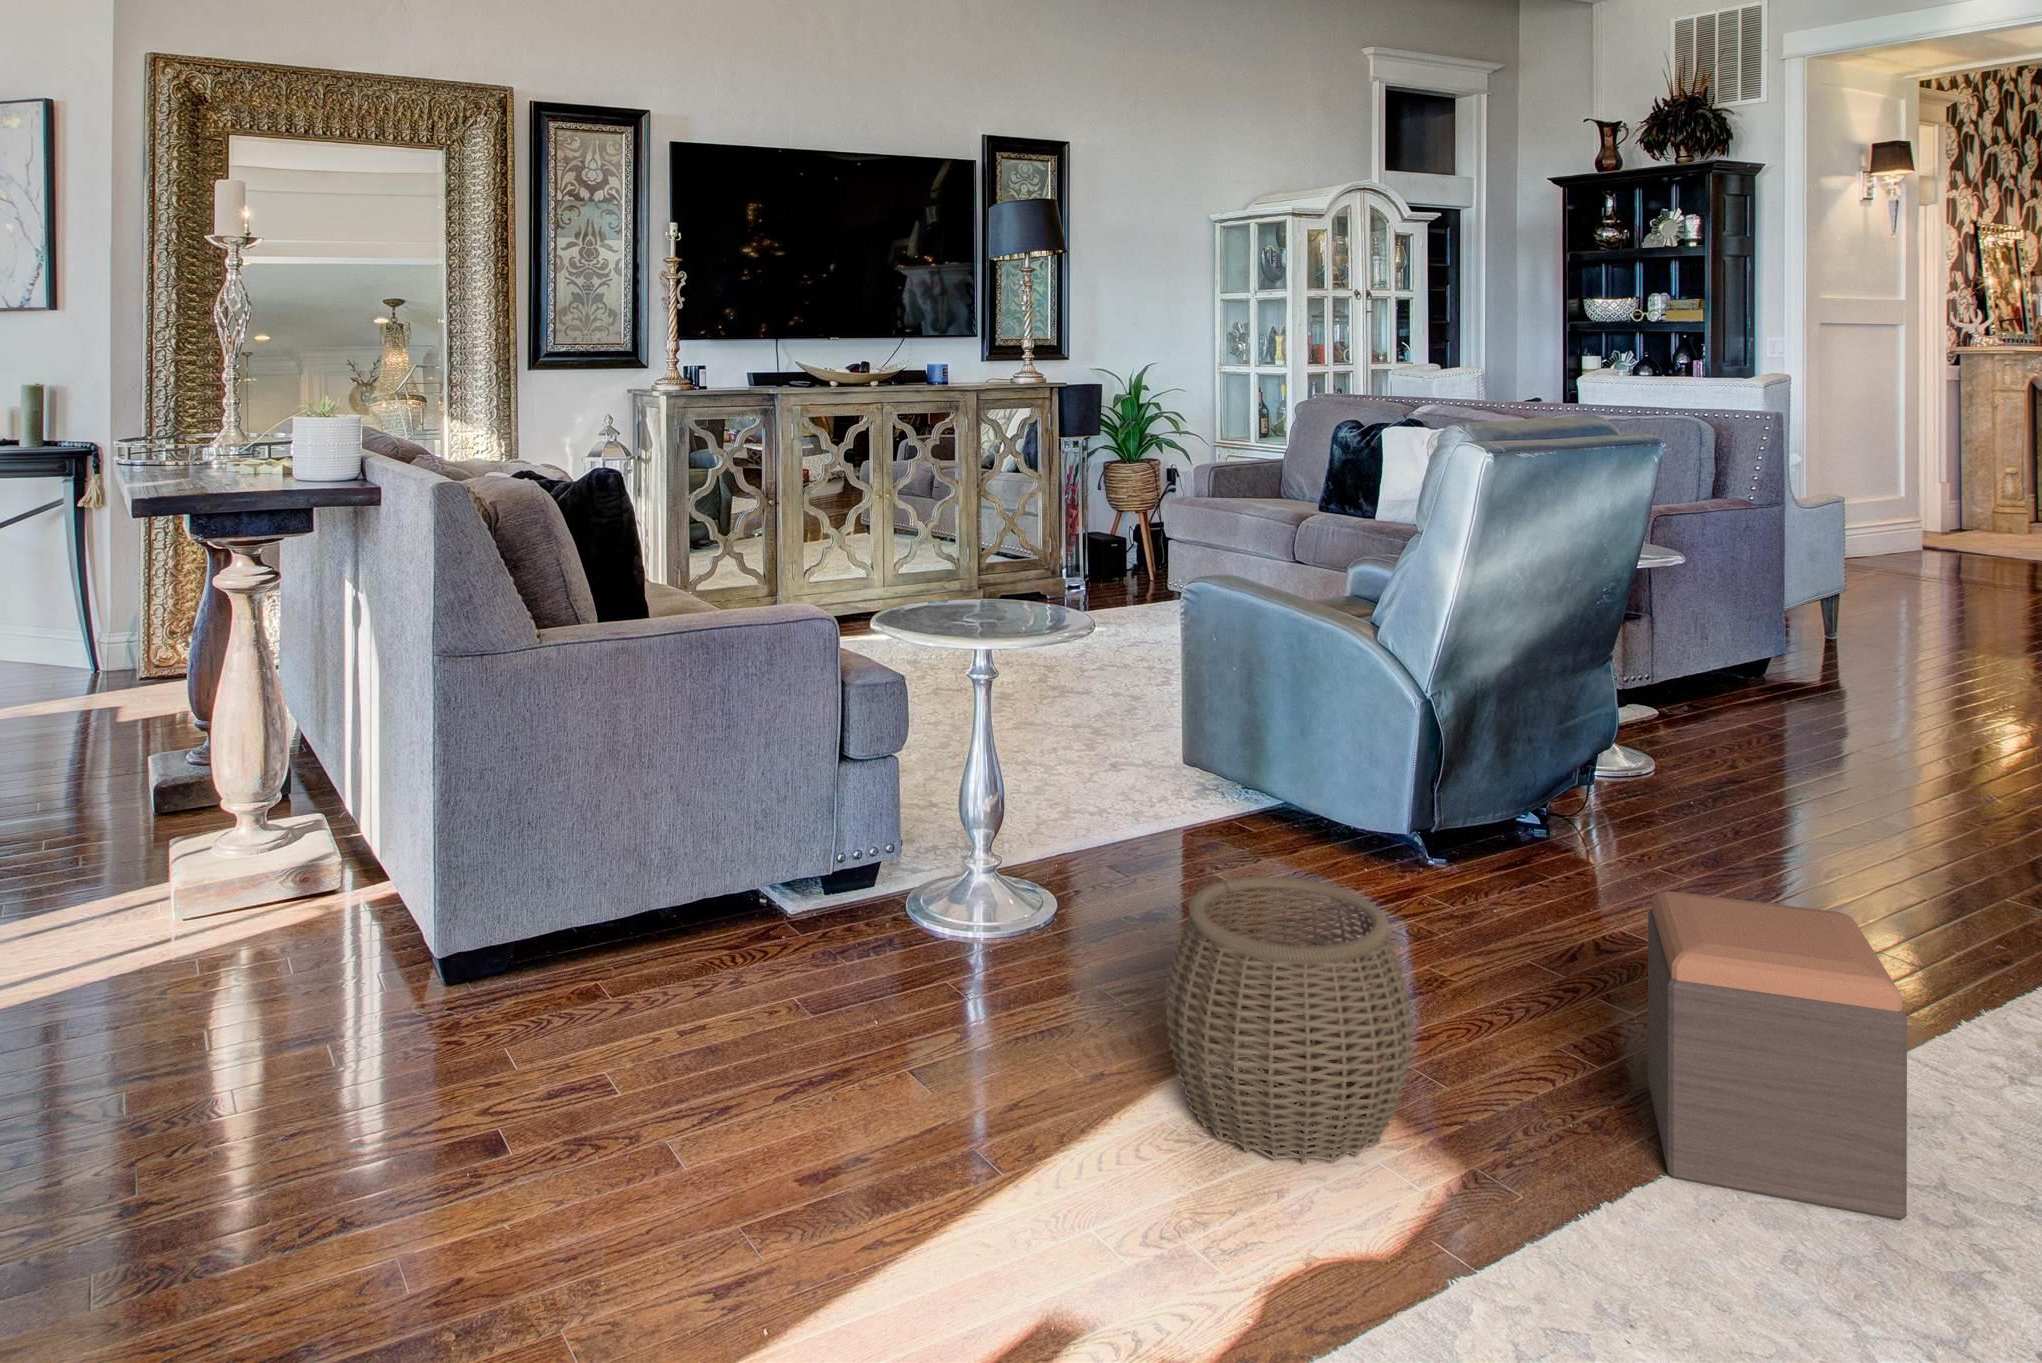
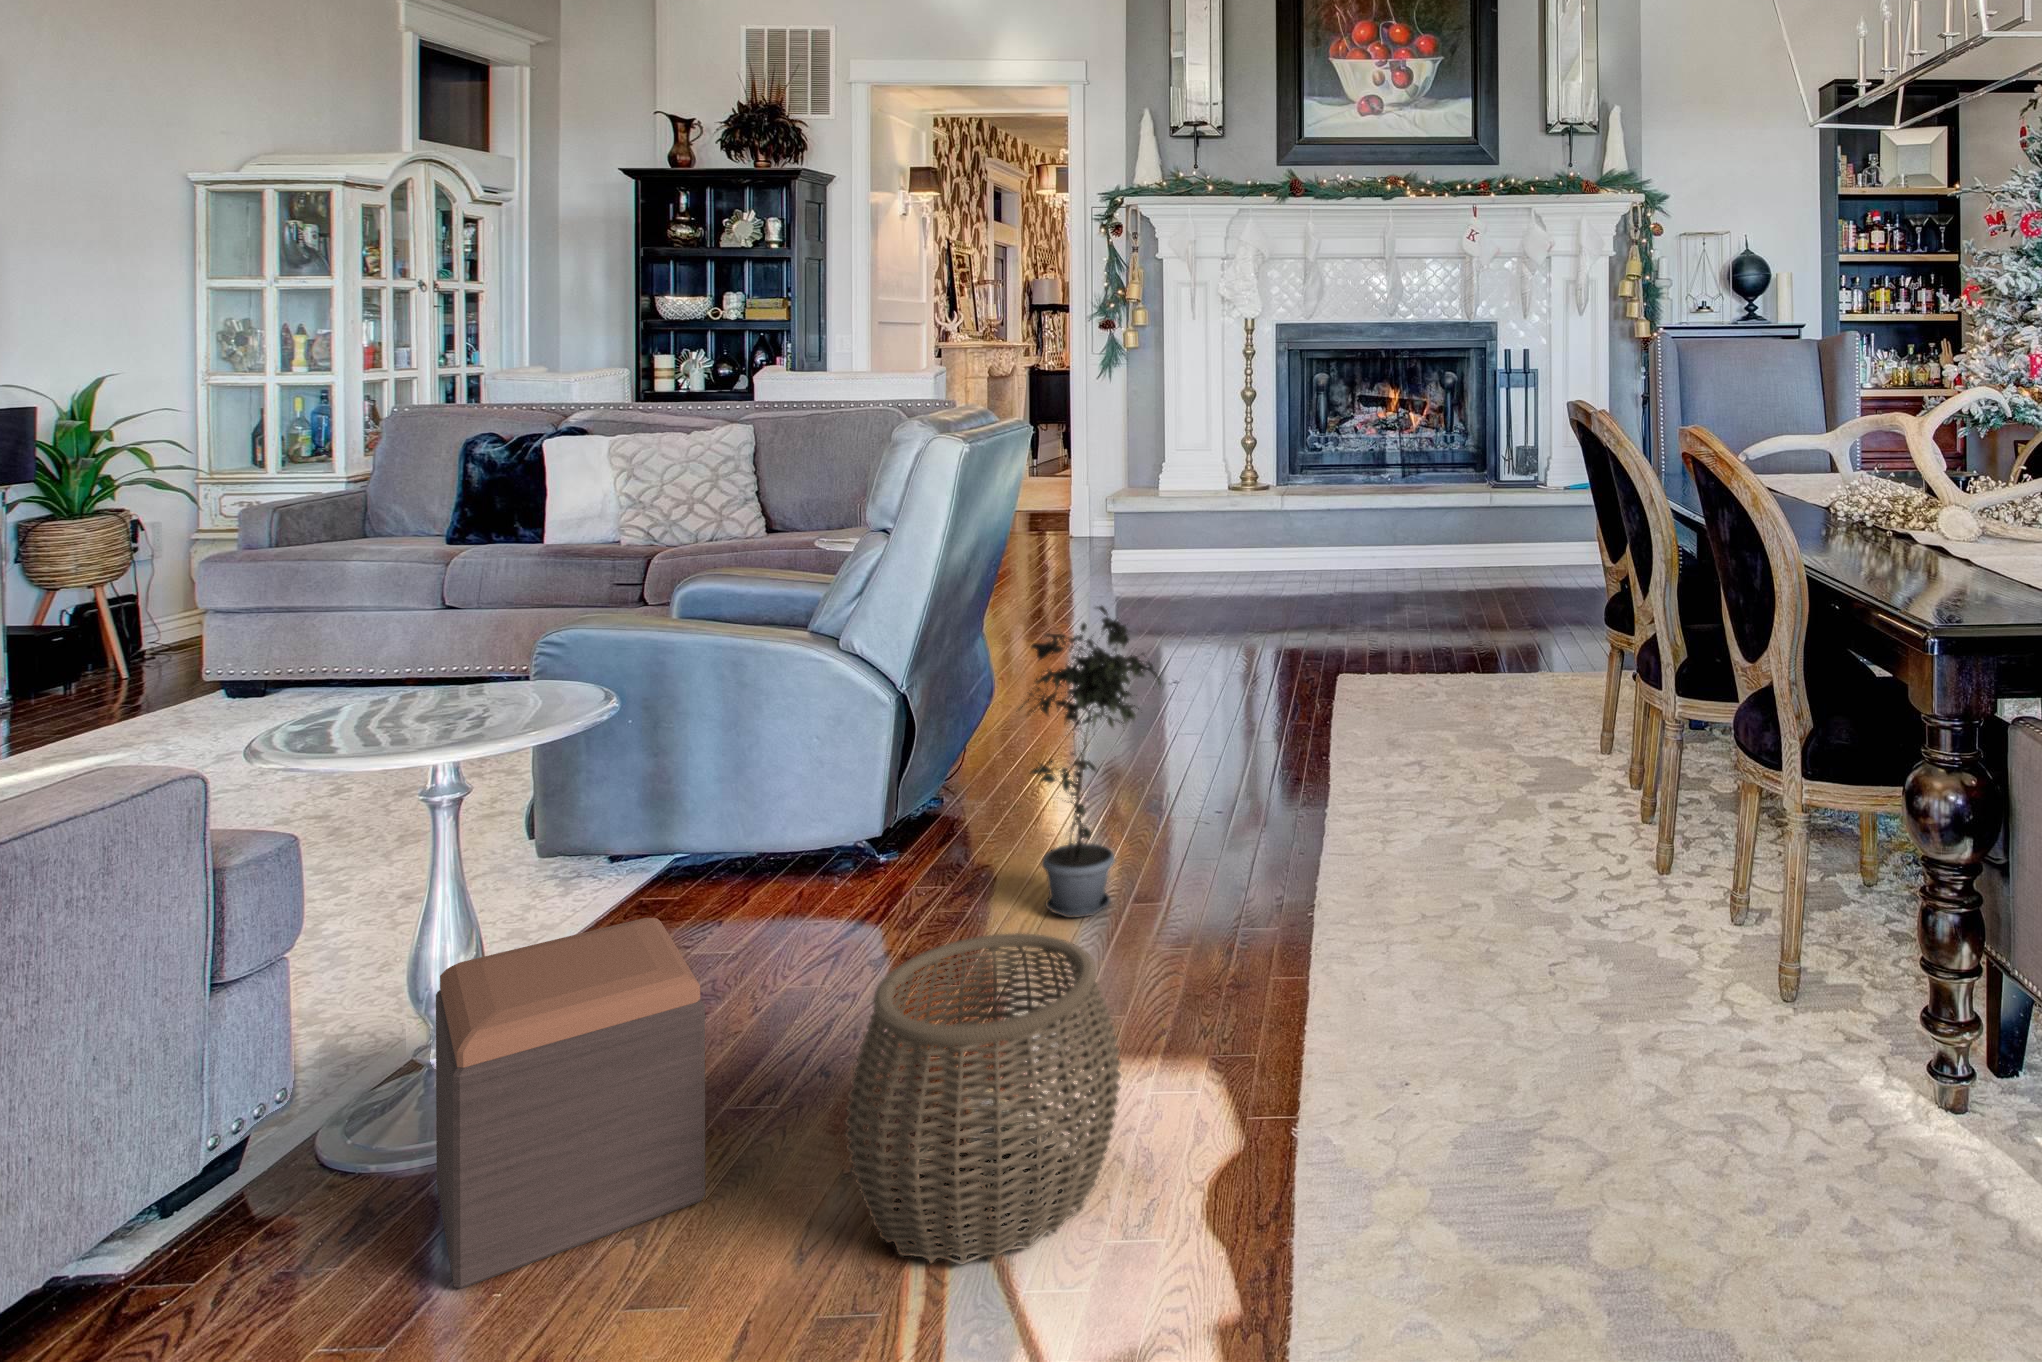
potted plant: none [1544,629,1706,967] -> present [1019,606,1161,918]
footstool: present [1648,891,1907,1220] -> present [436,918,705,1289]

